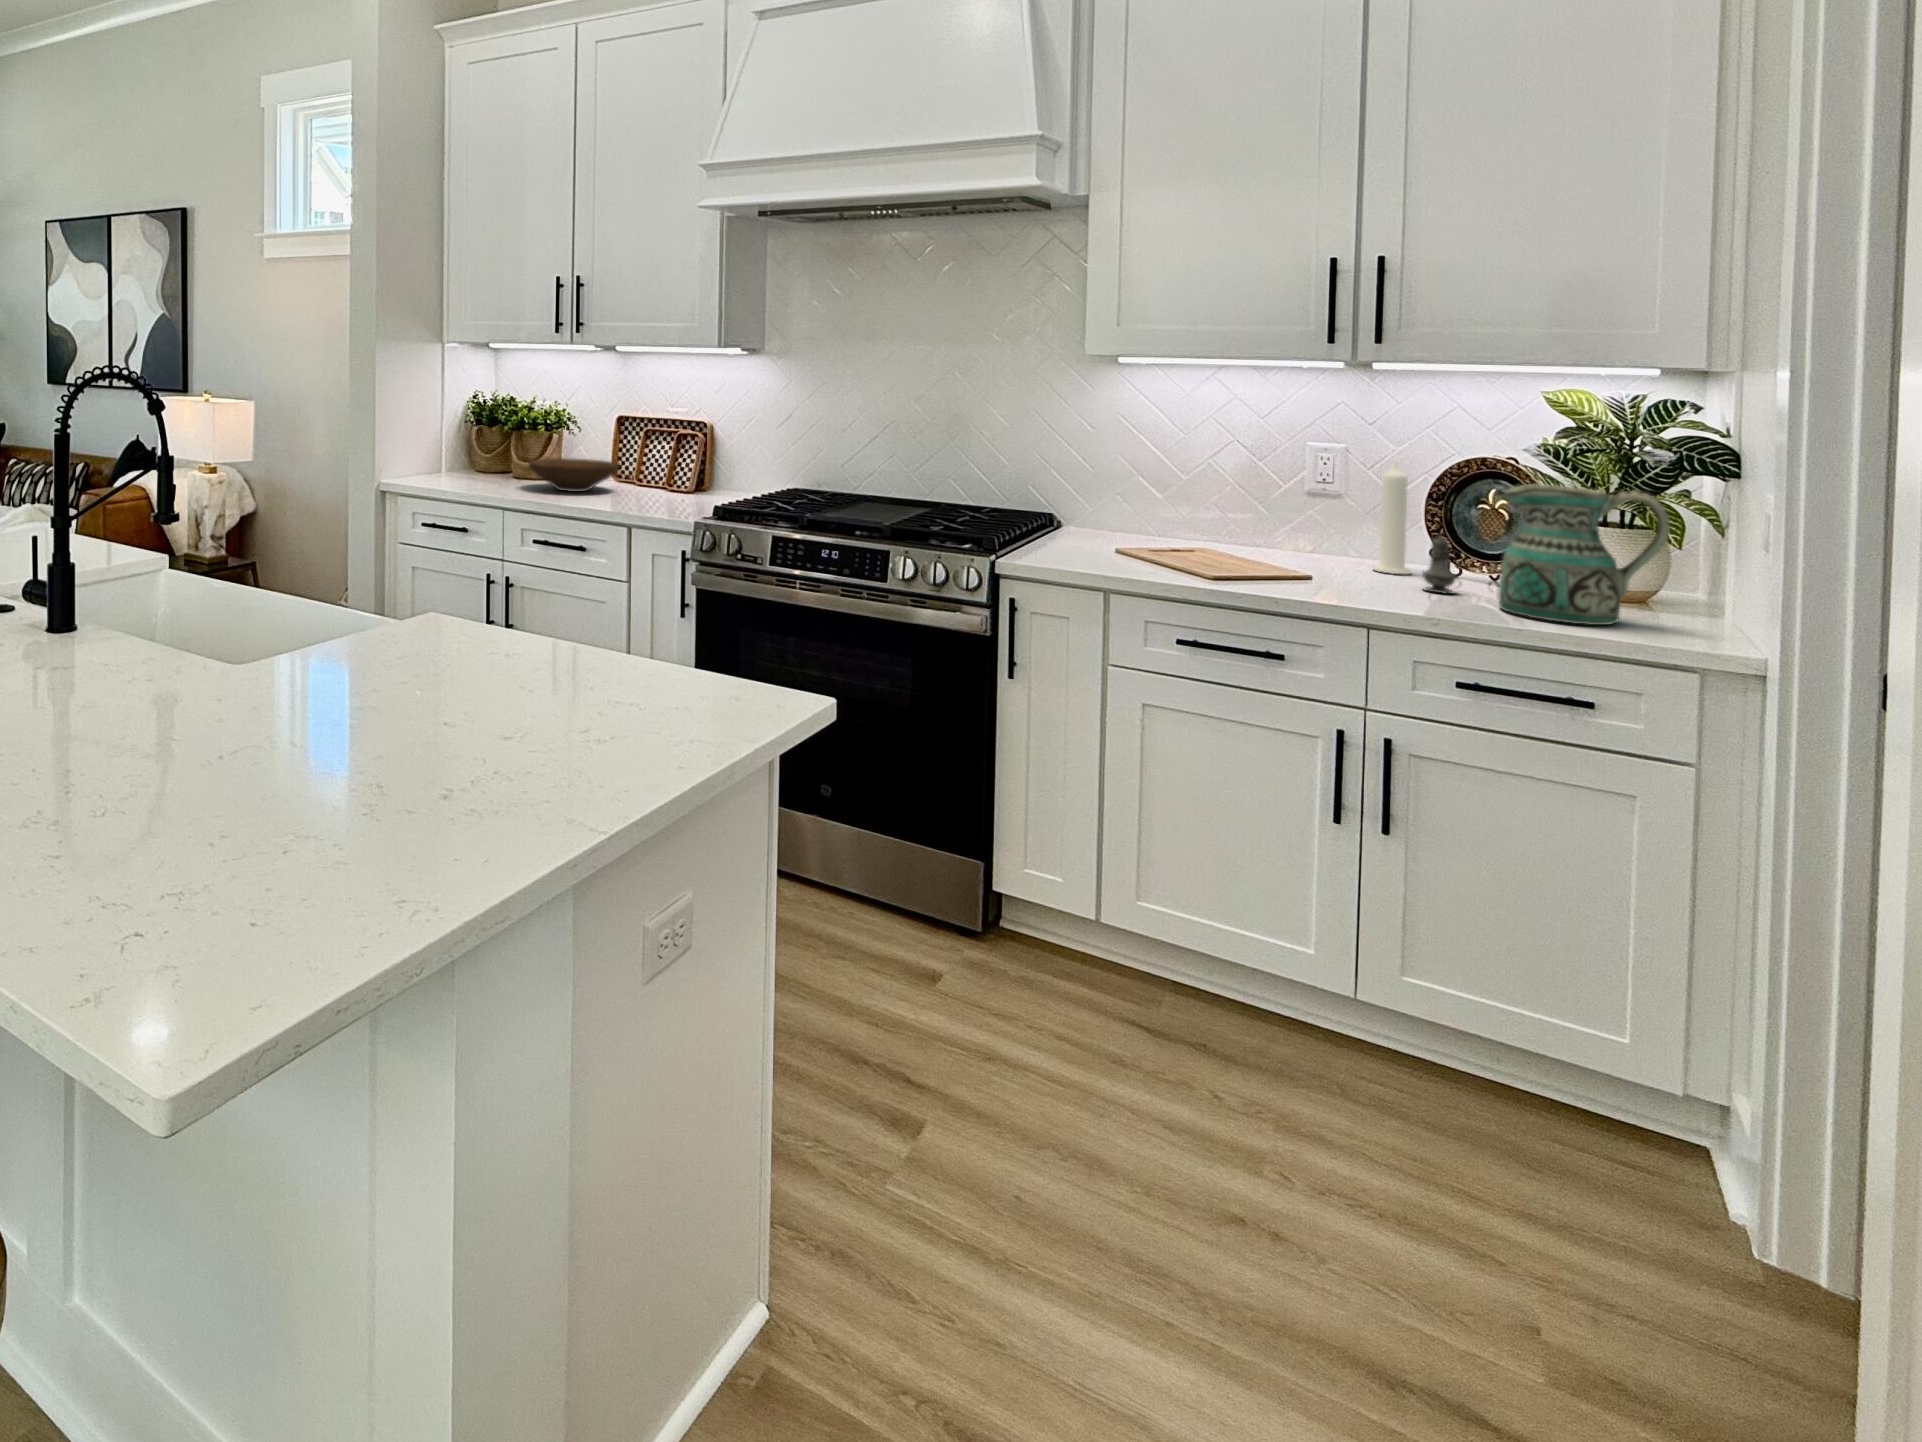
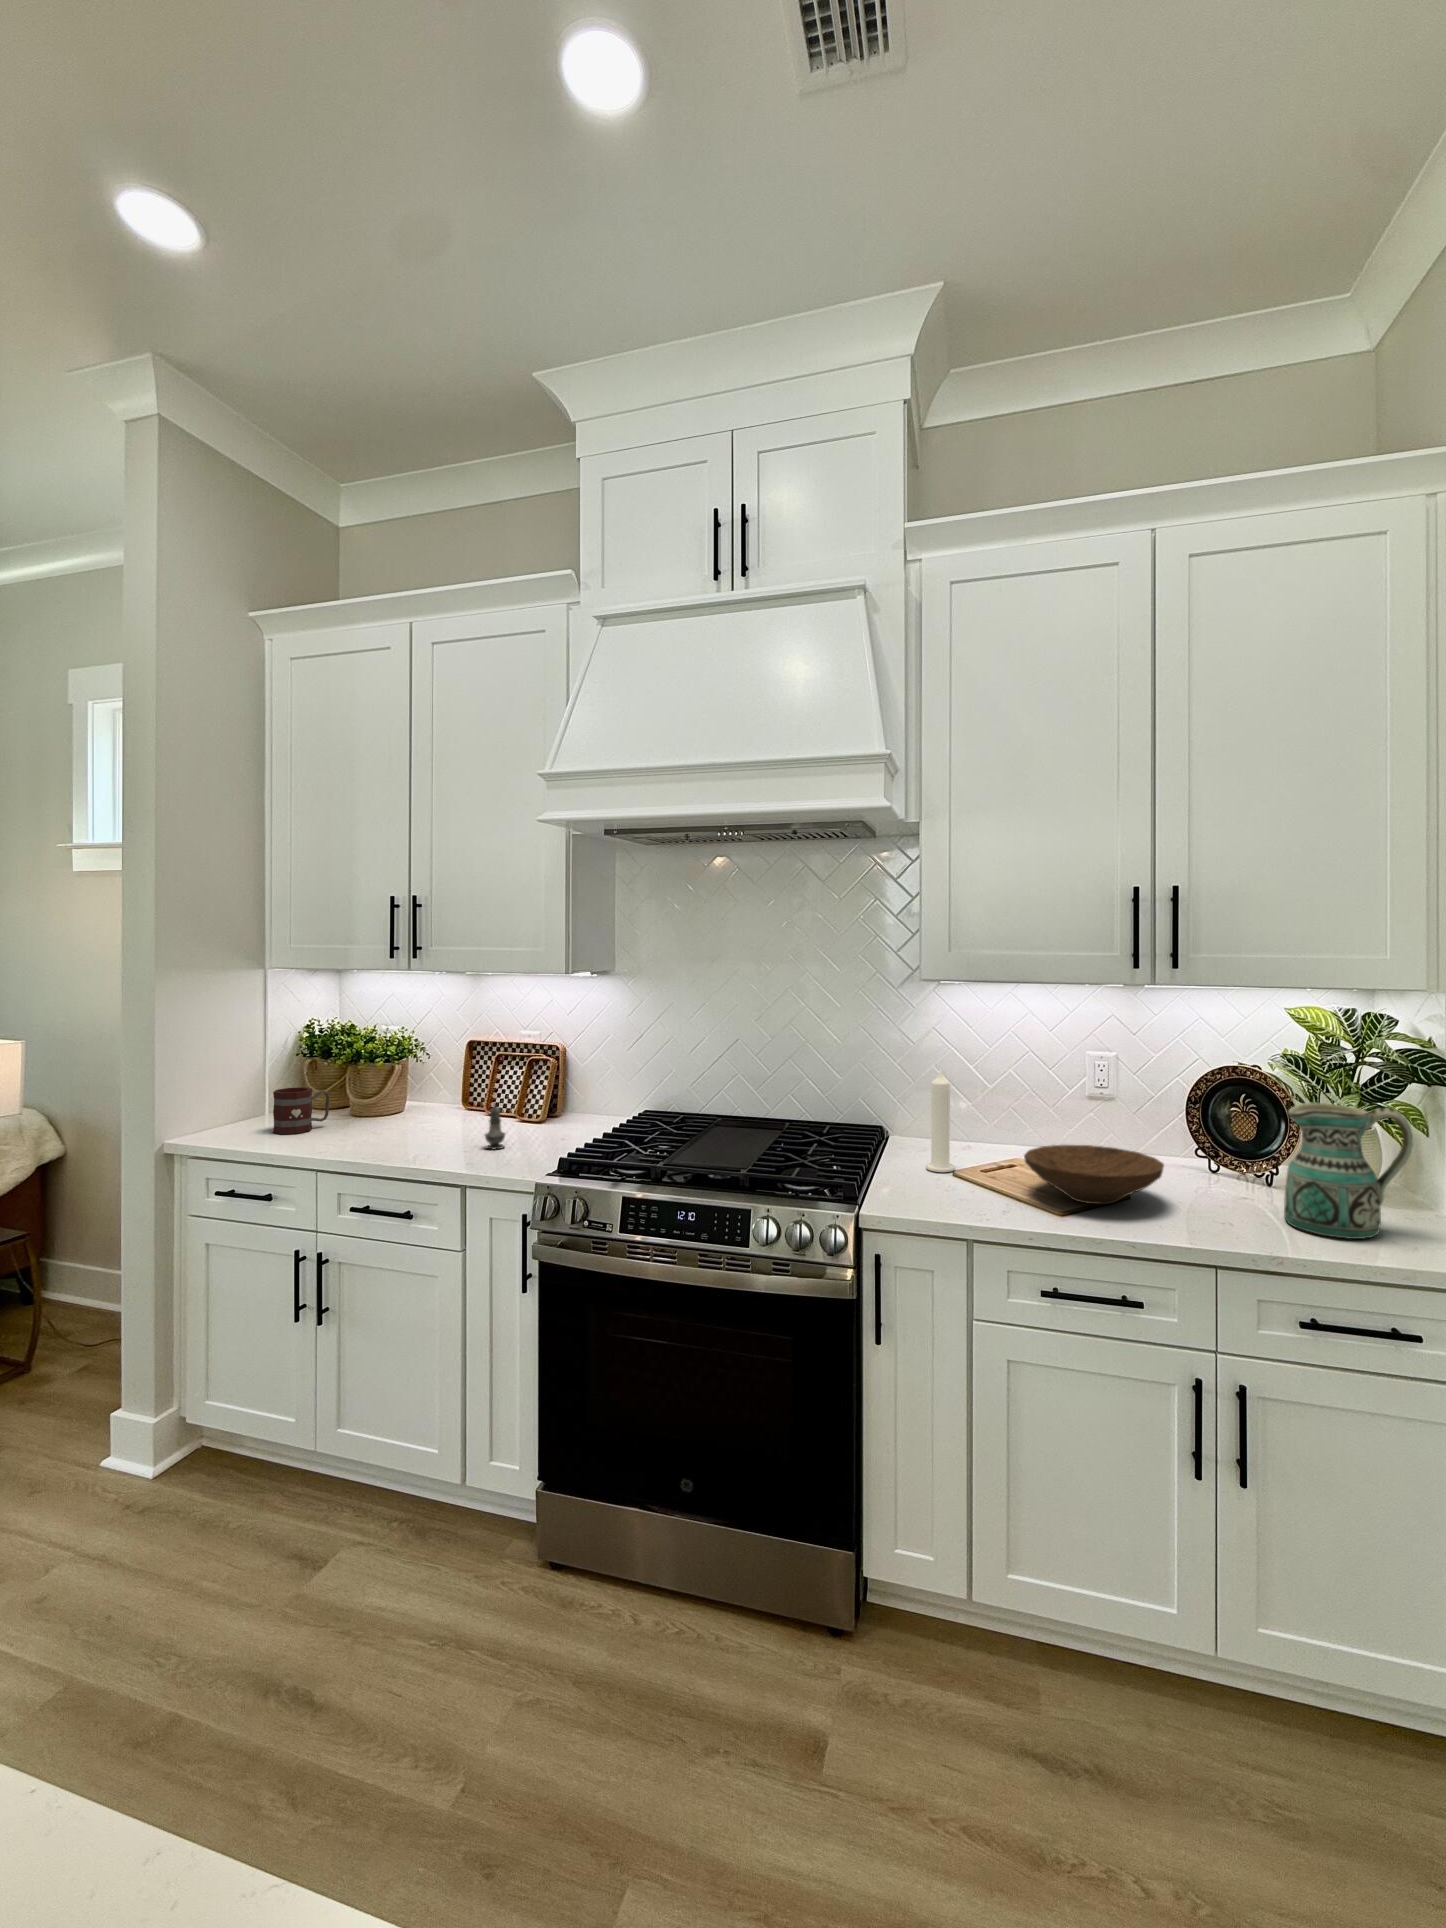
mug: none [456,444,501,483] -> present [273,1087,330,1134]
wooden bowl: present [528,458,619,492] -> present [1024,1145,1164,1204]
candle: present [1373,461,1412,574] -> present [926,1069,955,1172]
salt shaker: present [1423,536,1456,594] -> present [485,1106,505,1149]

